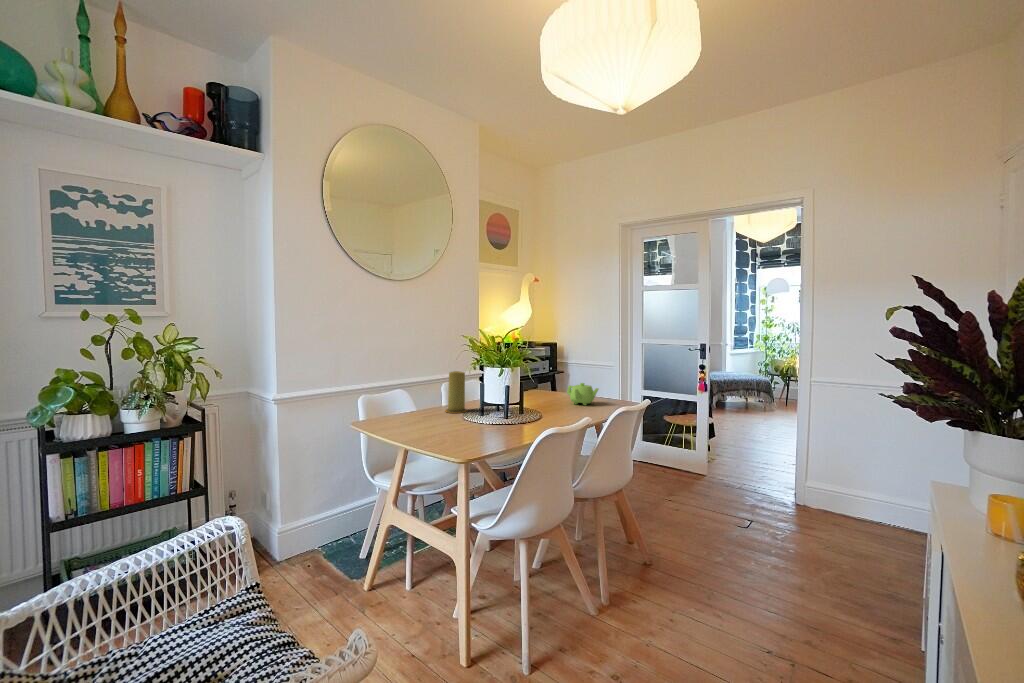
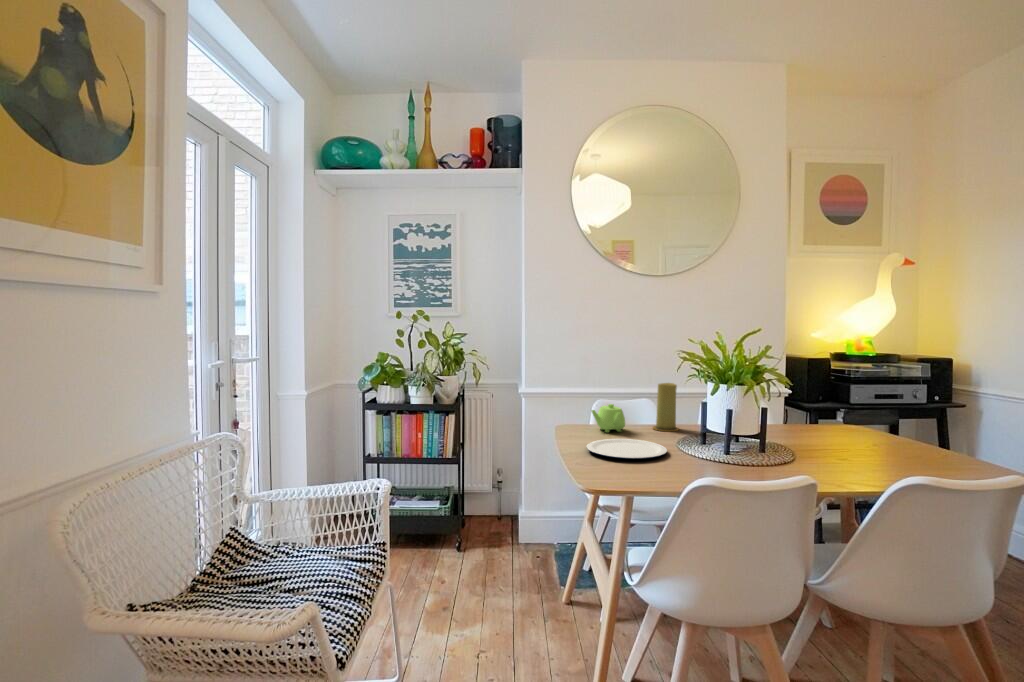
teapot: present [567,383,598,405] -> present [591,404,625,432]
plate: none [437,422,508,440] -> present [587,439,667,459]

